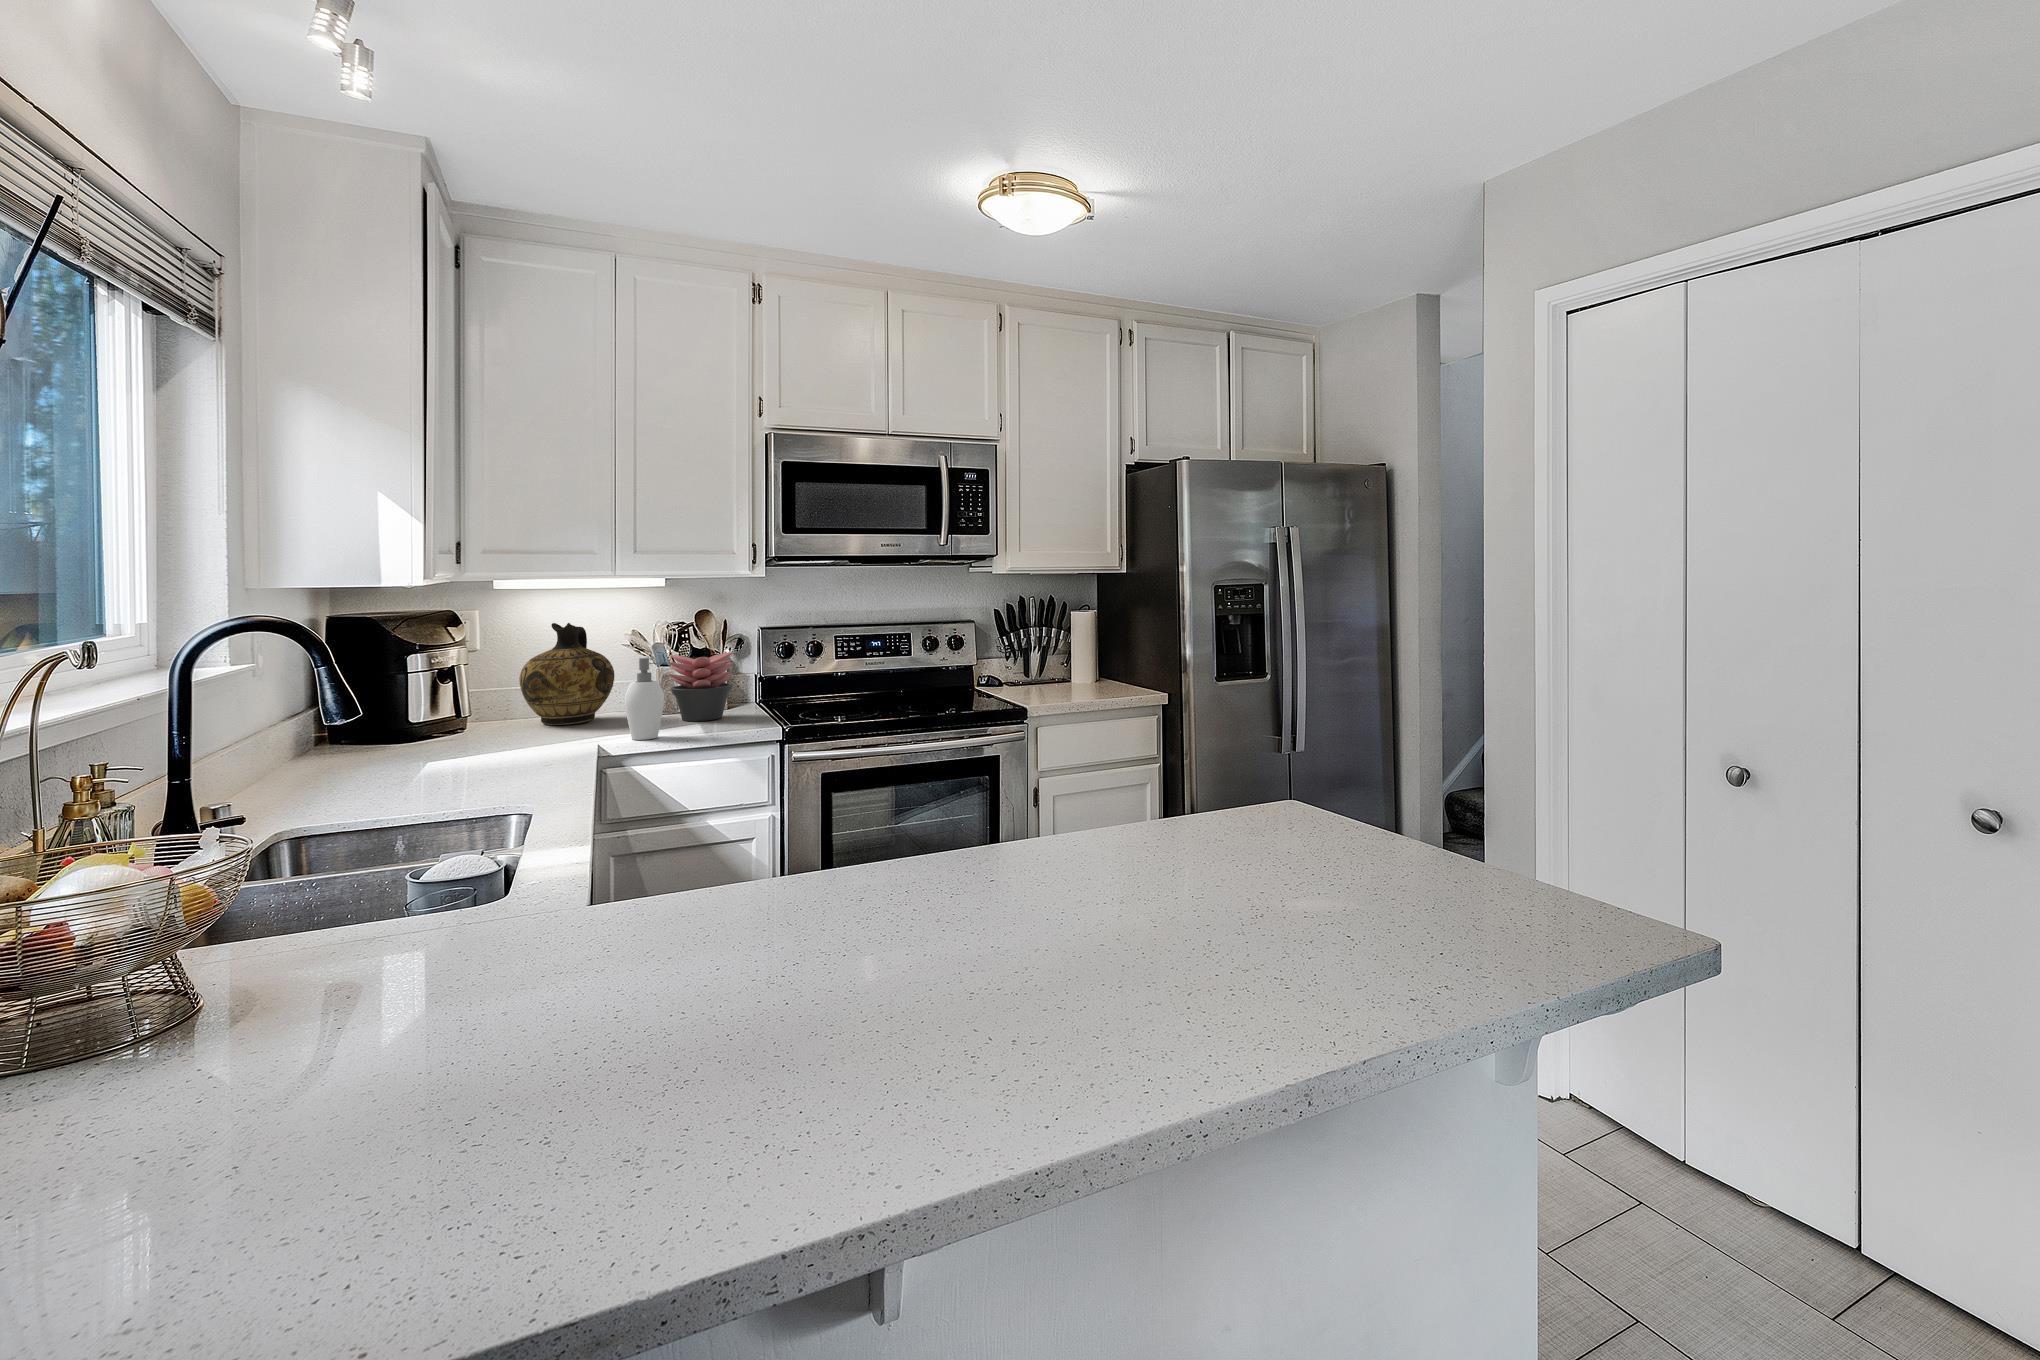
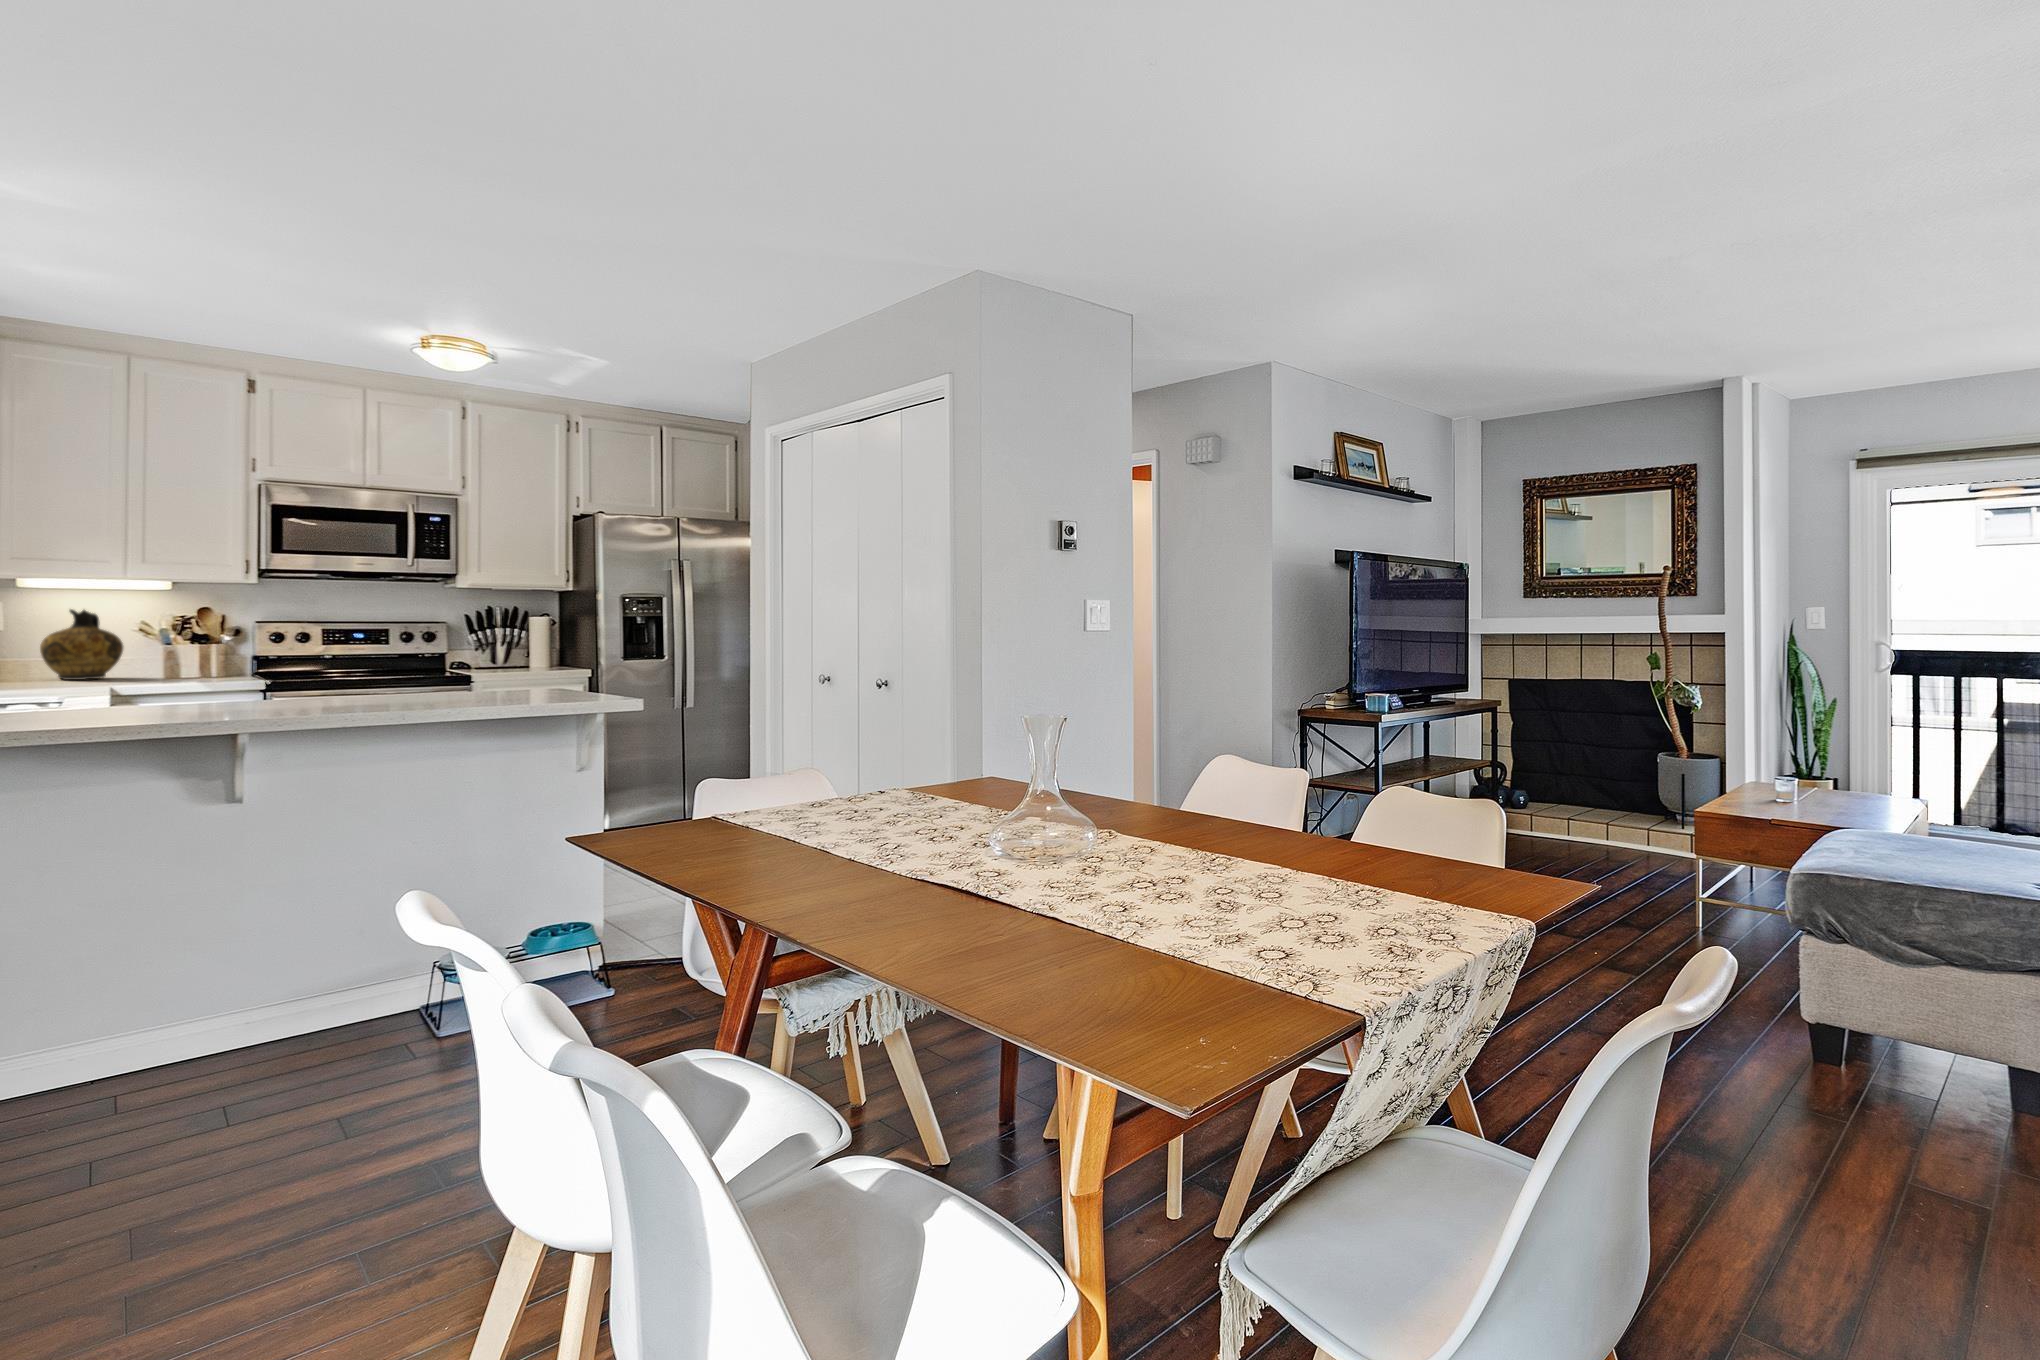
succulent plant: present [668,652,733,721] -> none [170,634,227,680]
soap dispenser: present [624,658,676,740] -> none [131,632,175,685]

